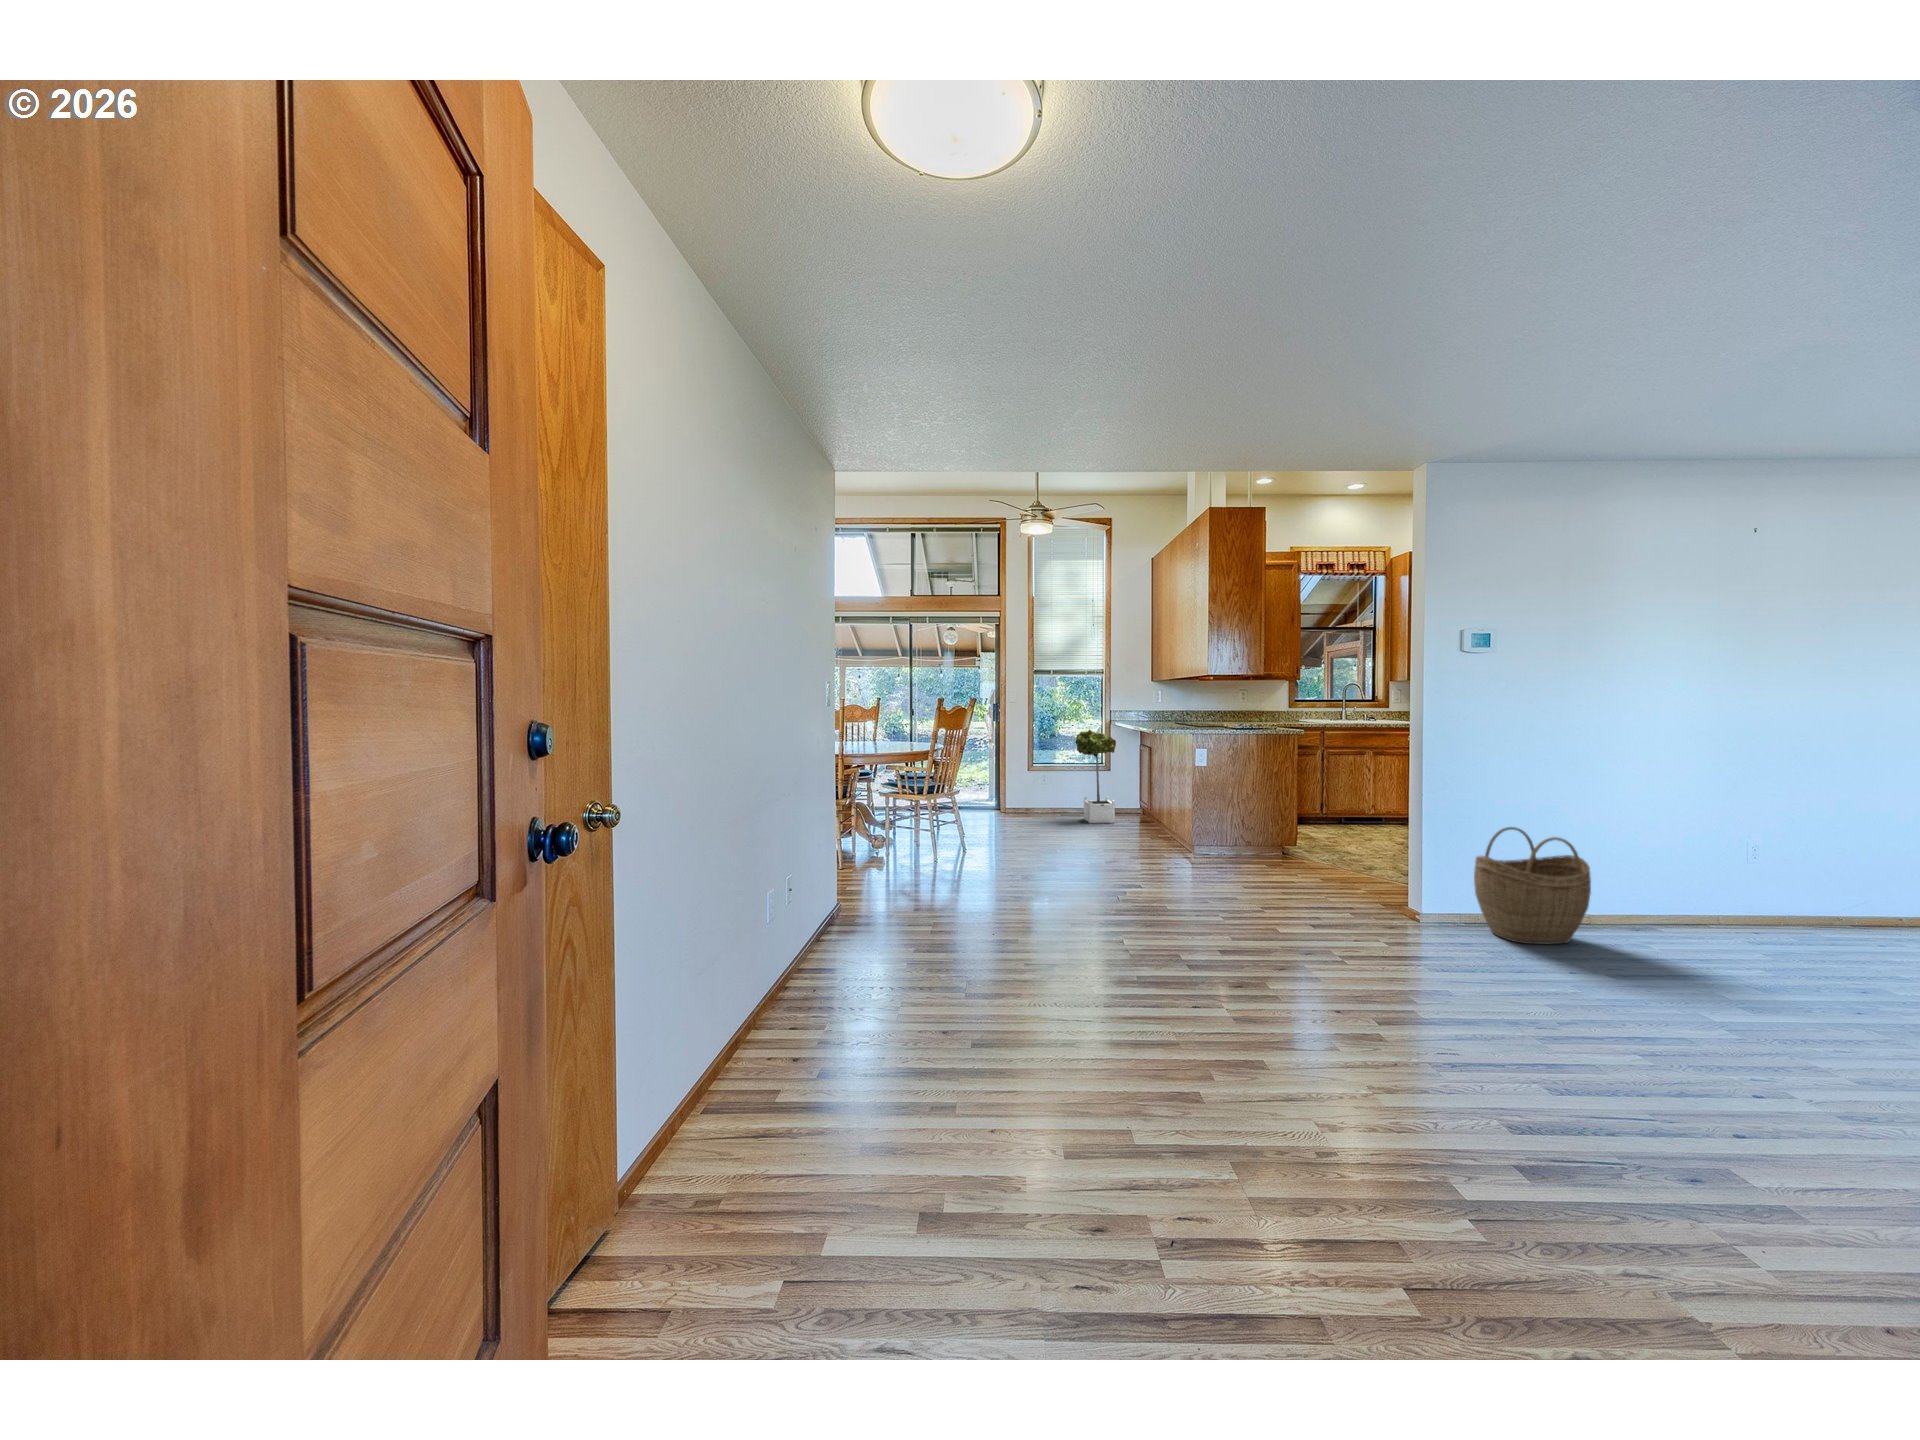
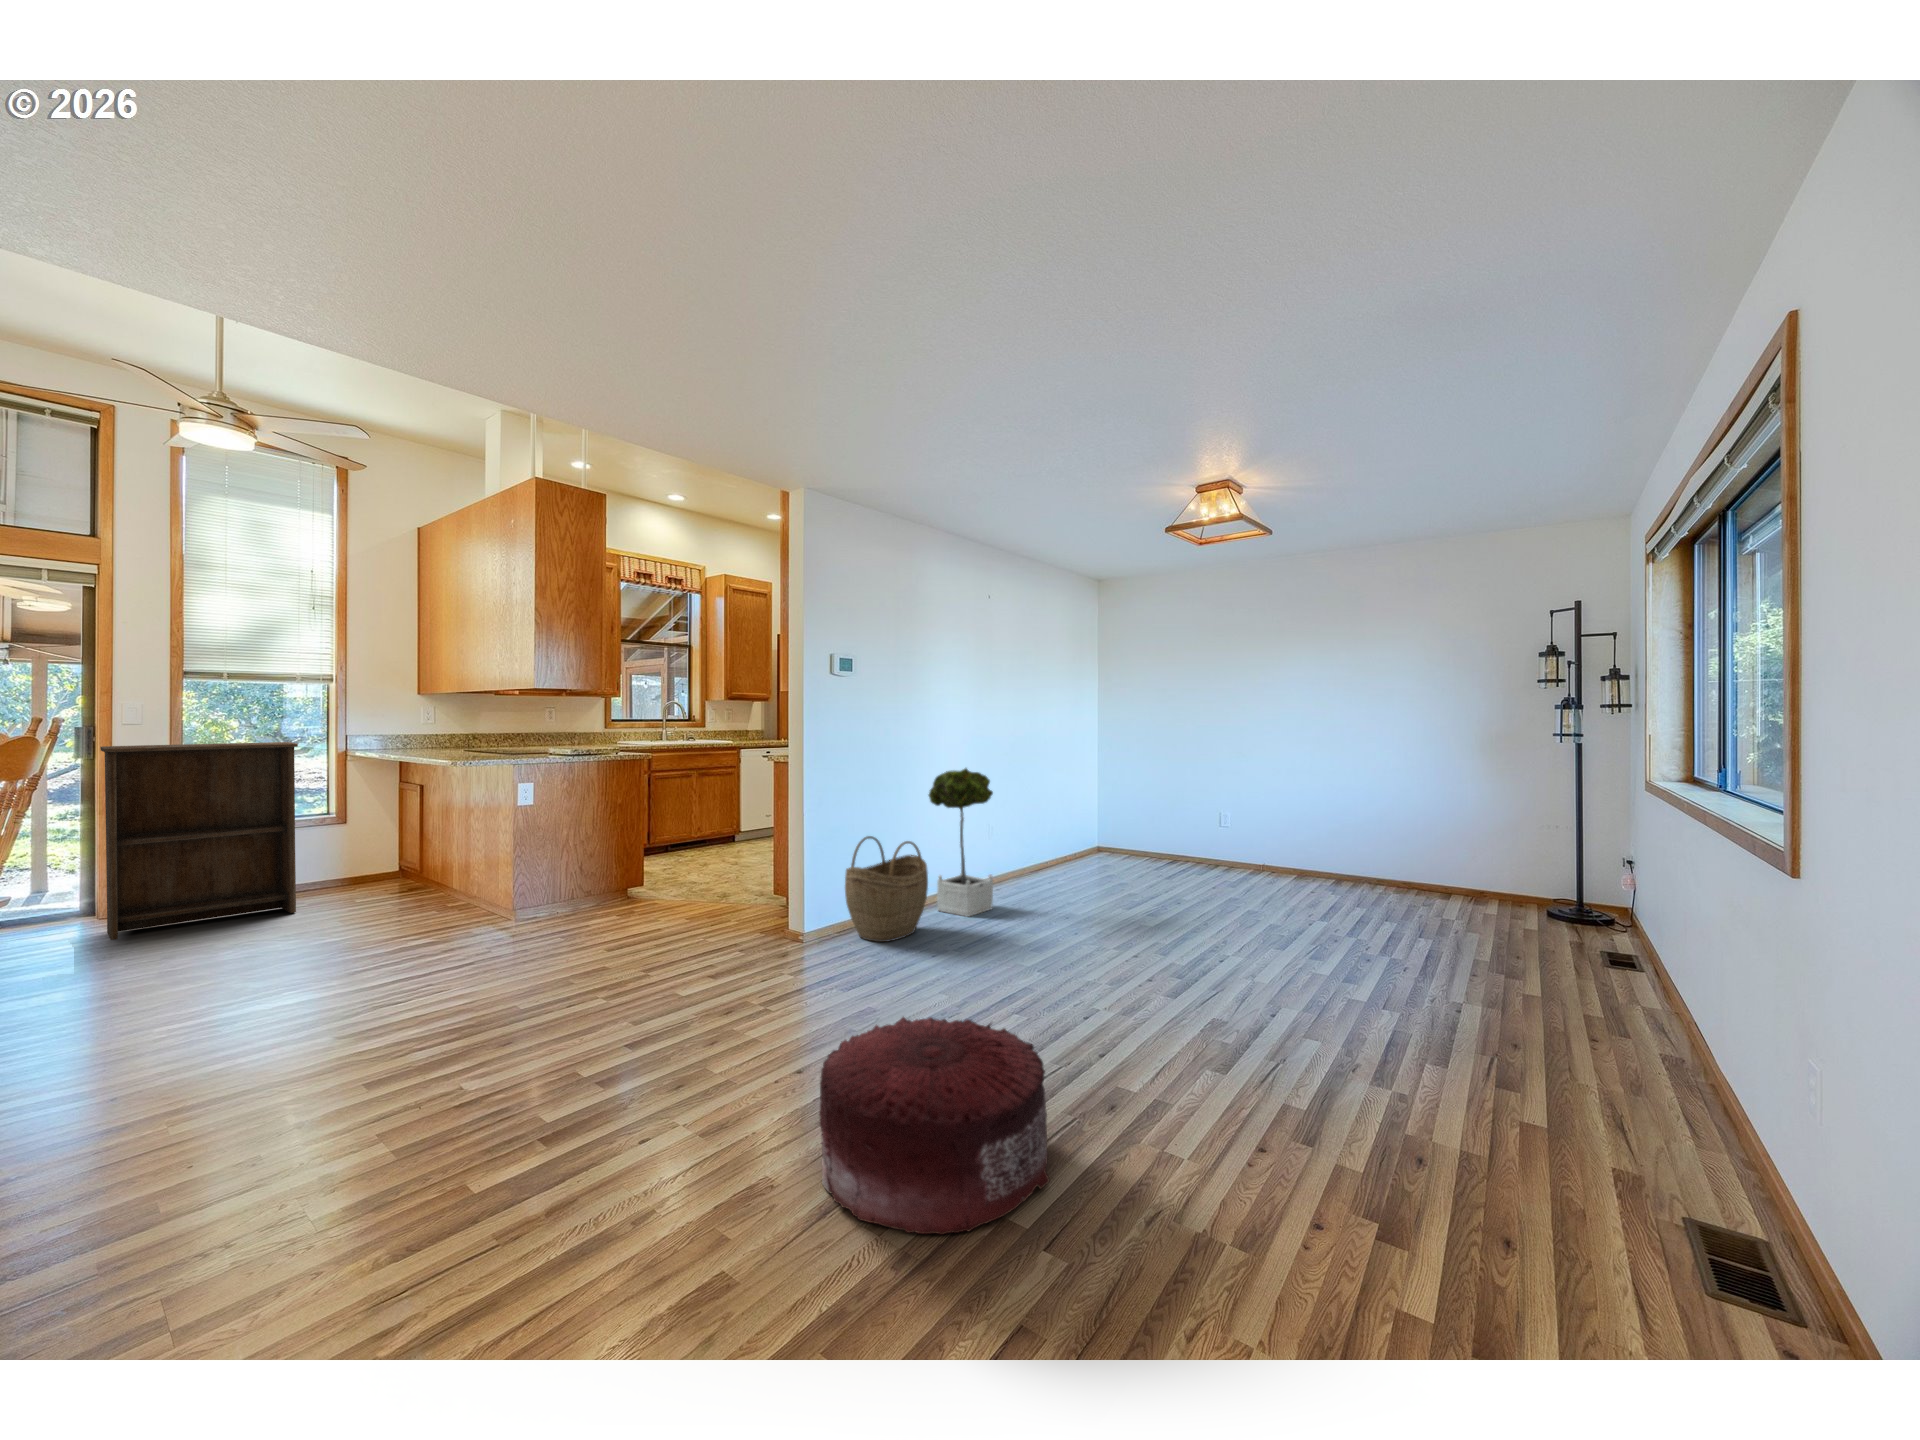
bookshelf: none [978,712,1067,827] -> present [100,742,298,940]
potted tree: present [1075,729,1116,823] -> present [929,768,993,917]
pouf: none [1289,982,1545,1184] -> present [819,1017,1049,1235]

